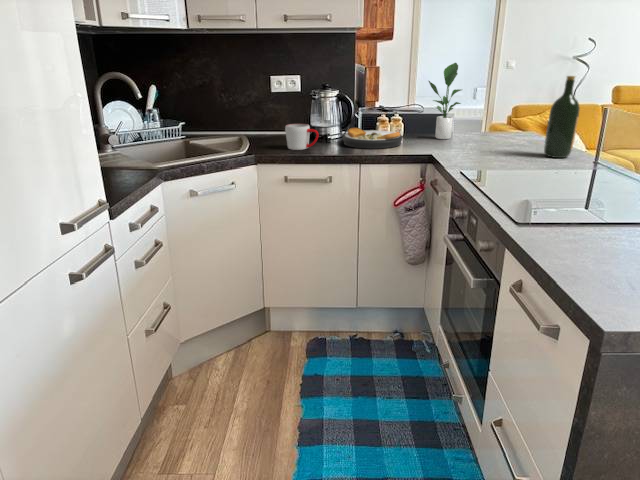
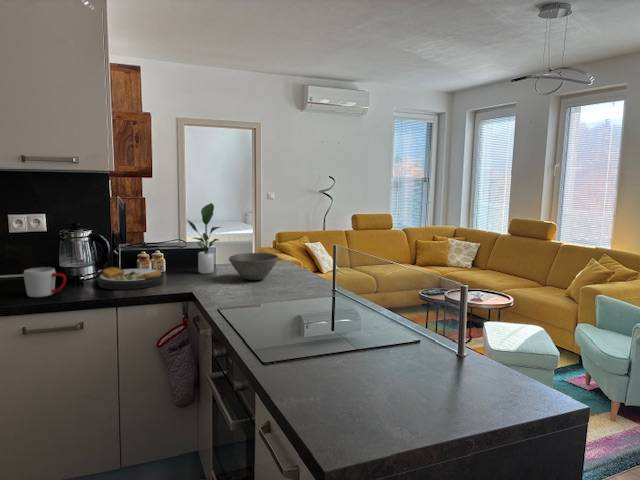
wine bottle: present [544,76,580,158] -> none [293,219,317,288]
bowl: none [470,118,527,148] -> present [229,253,278,280]

